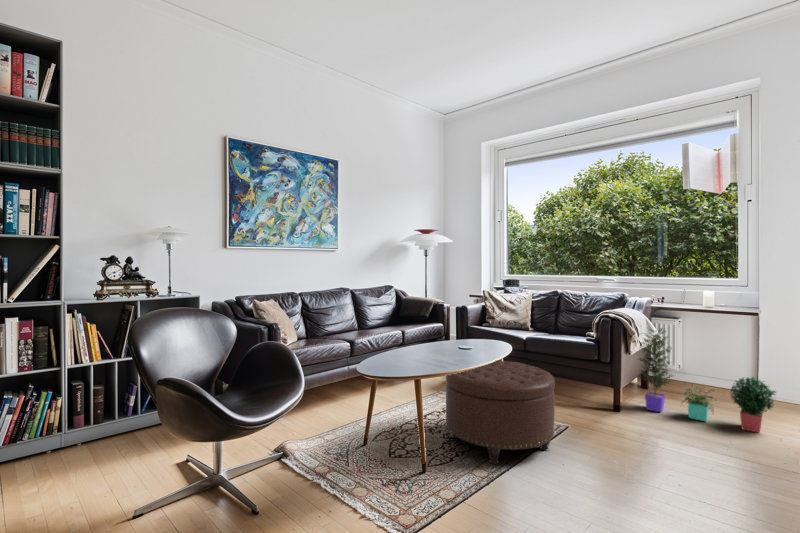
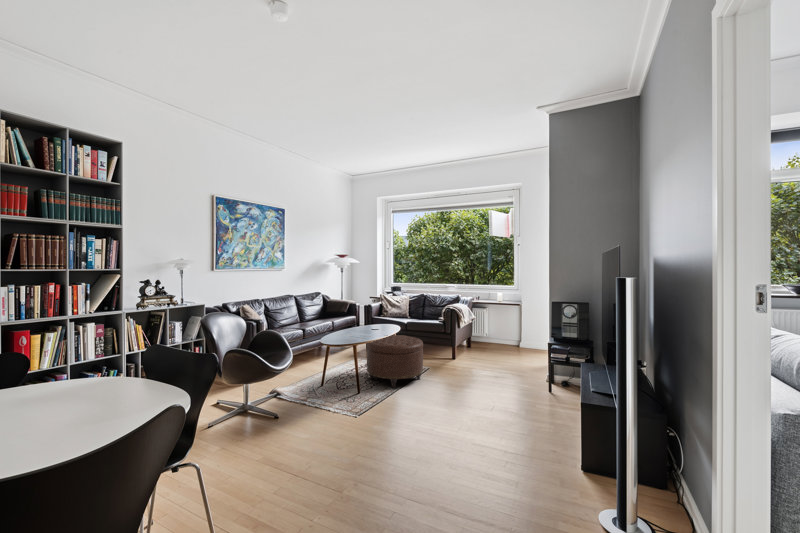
potted plant: present [639,328,776,433] -> none [464,313,524,363]

